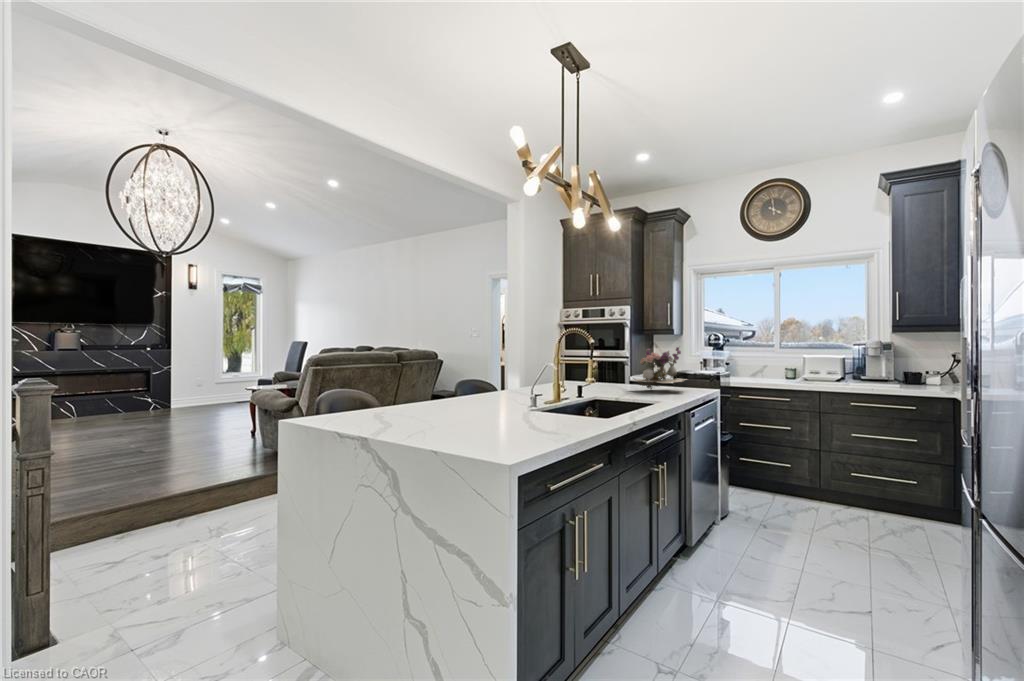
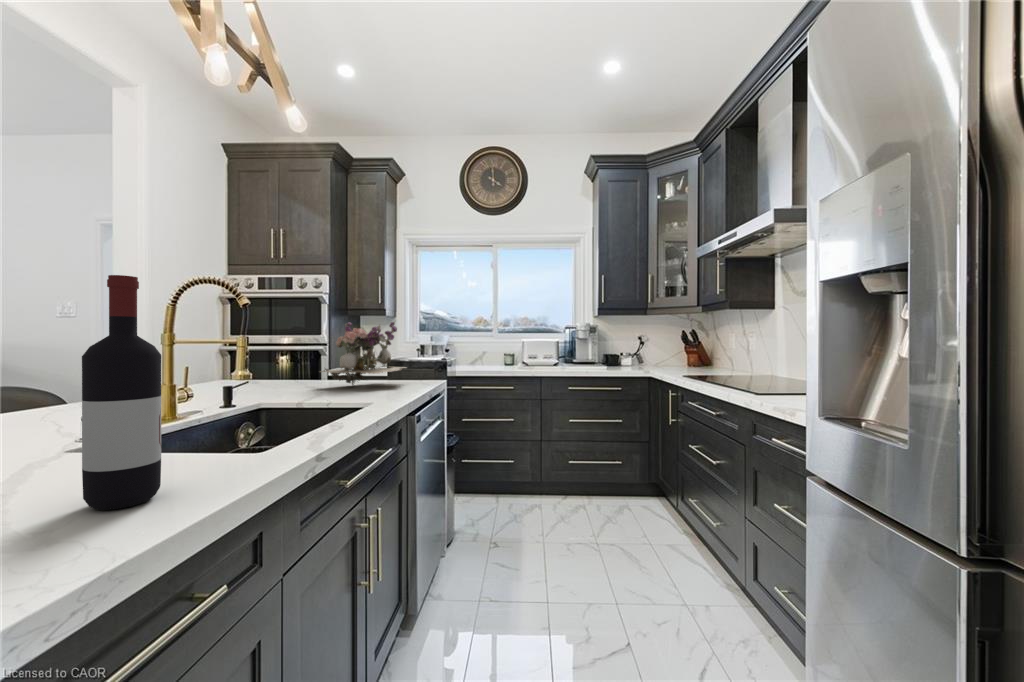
wine bottle: none [578,352,597,424] -> present [82,275,161,510]

